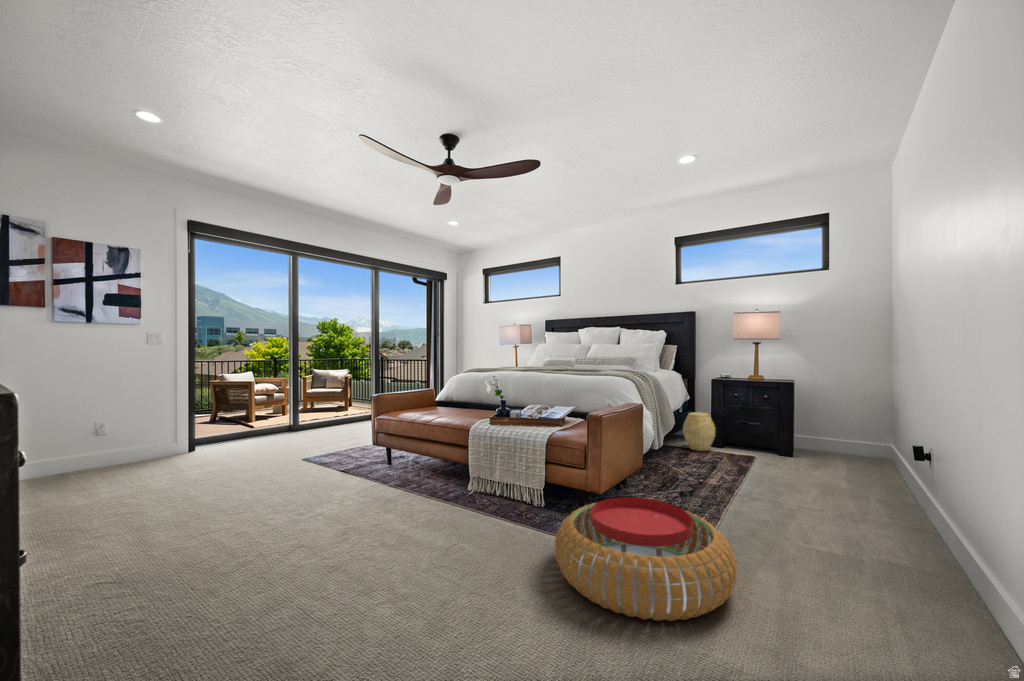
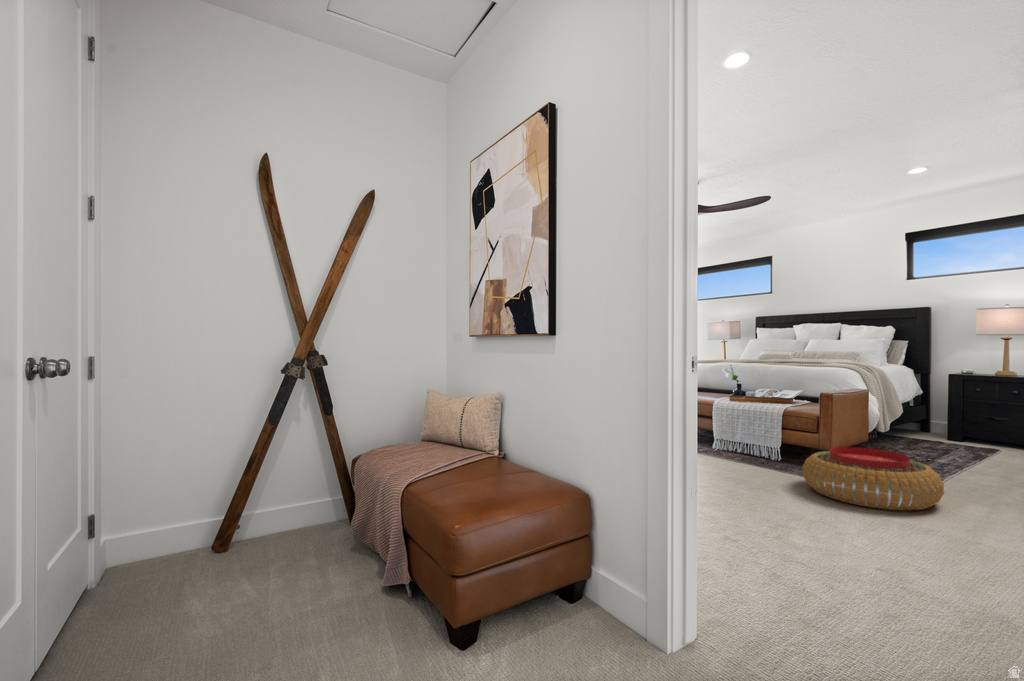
woven basket: present [683,412,715,451] -> none [913,405,951,442]

